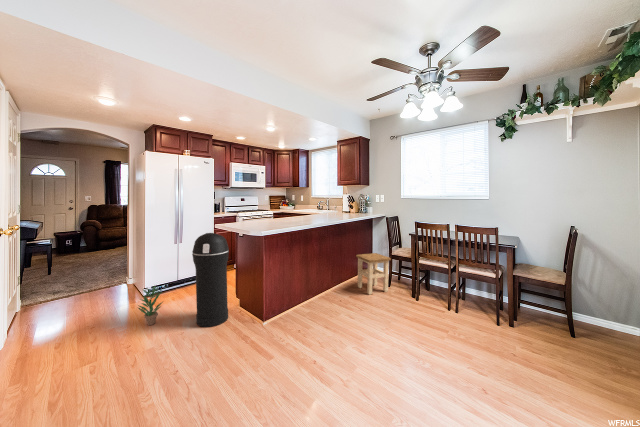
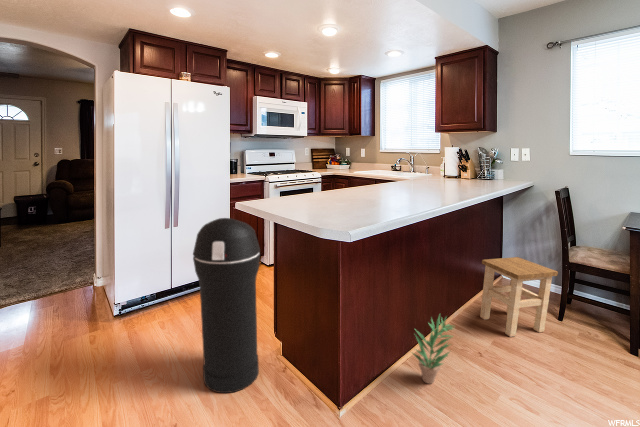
potted plant: present [138,286,163,325] -> present [413,316,453,384]

